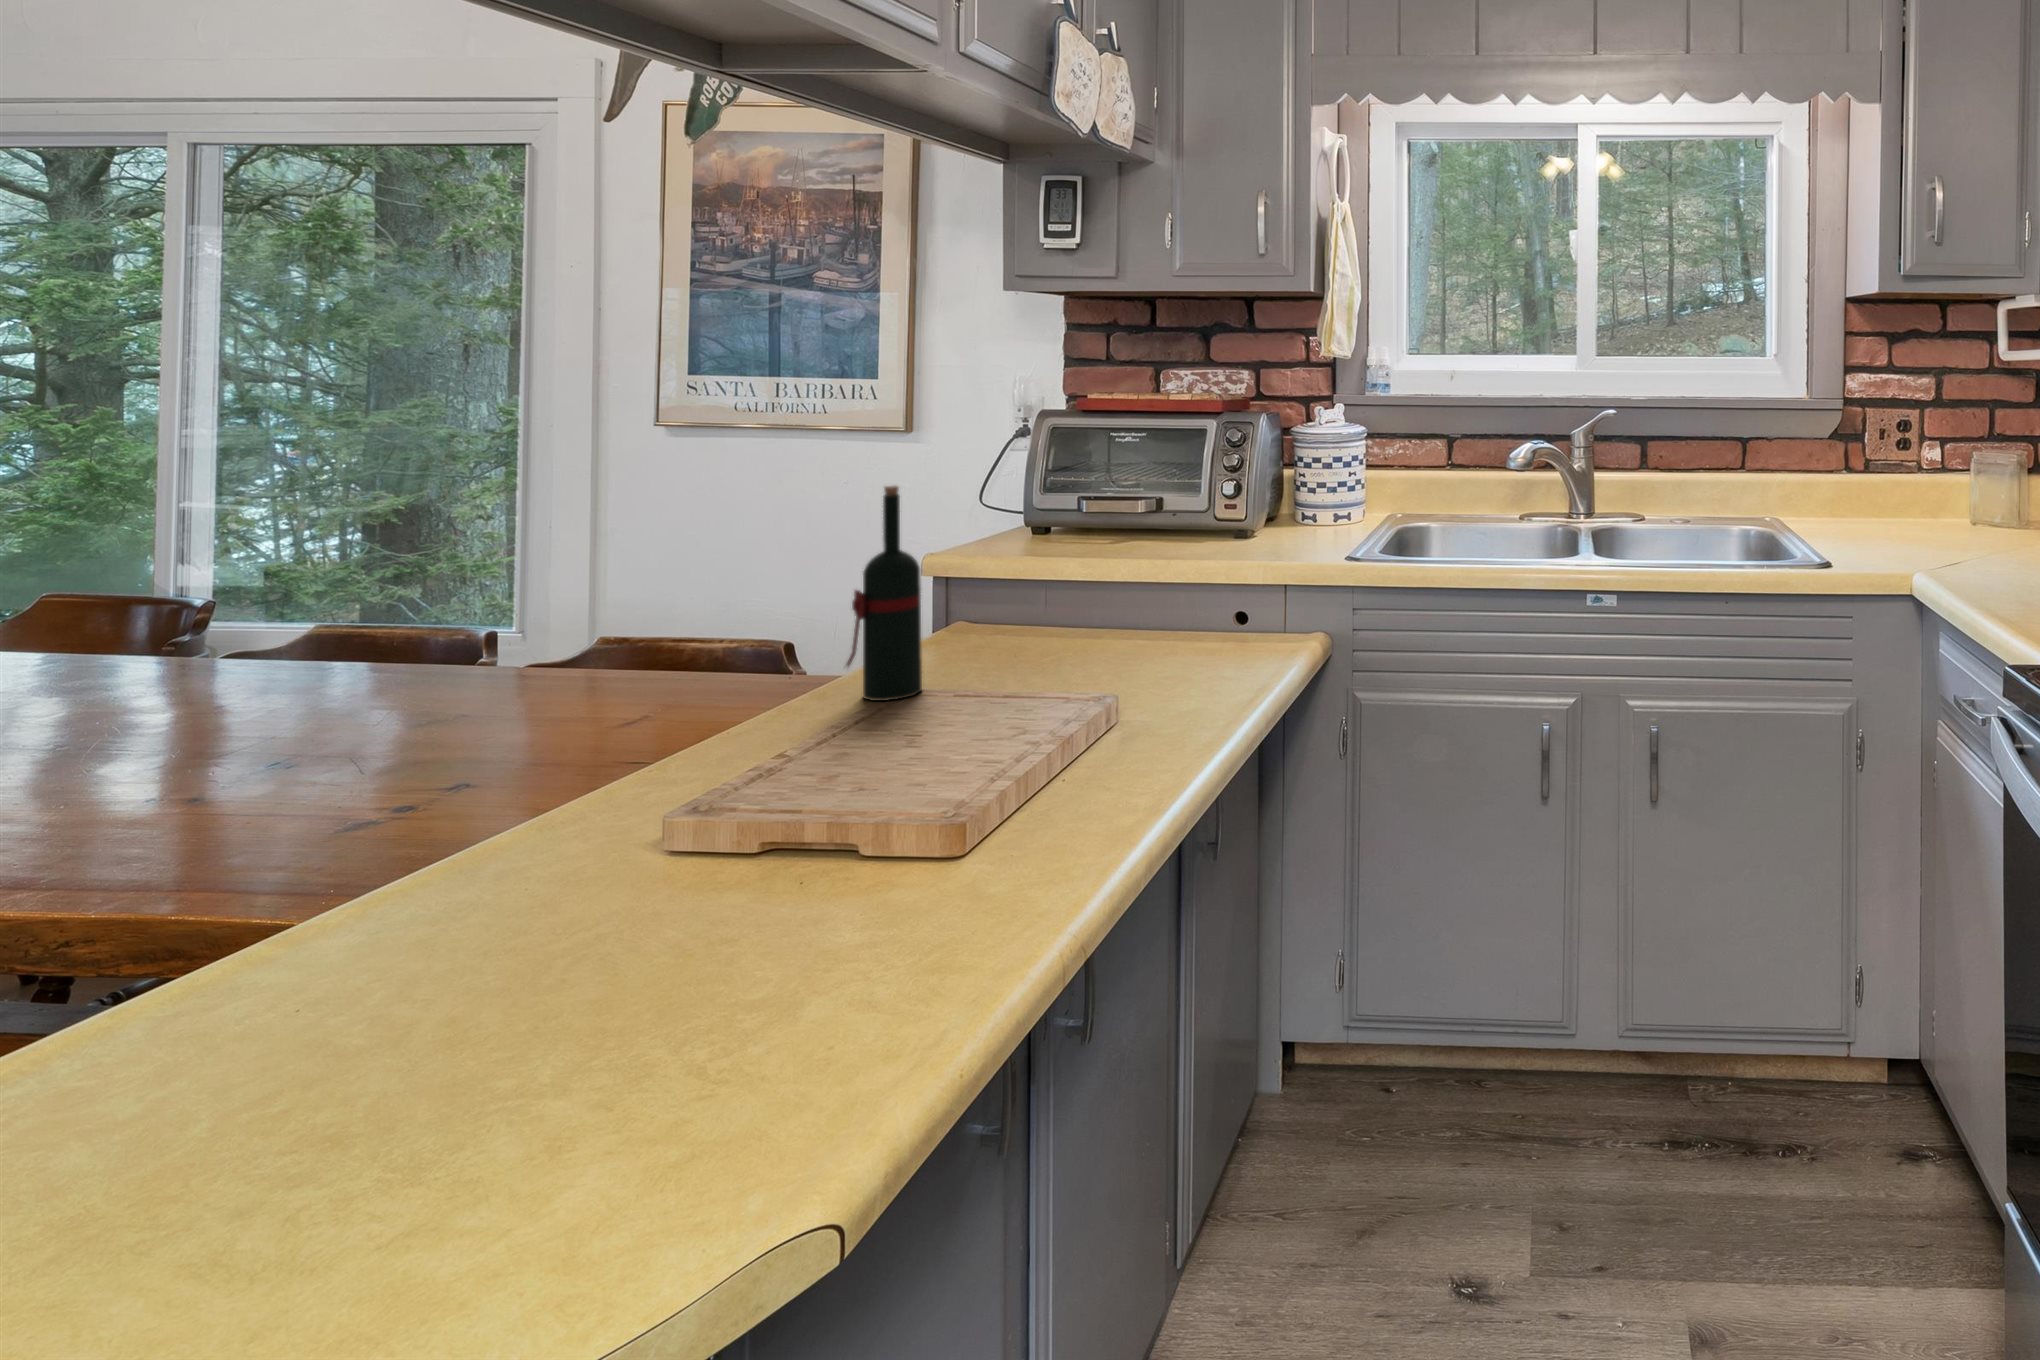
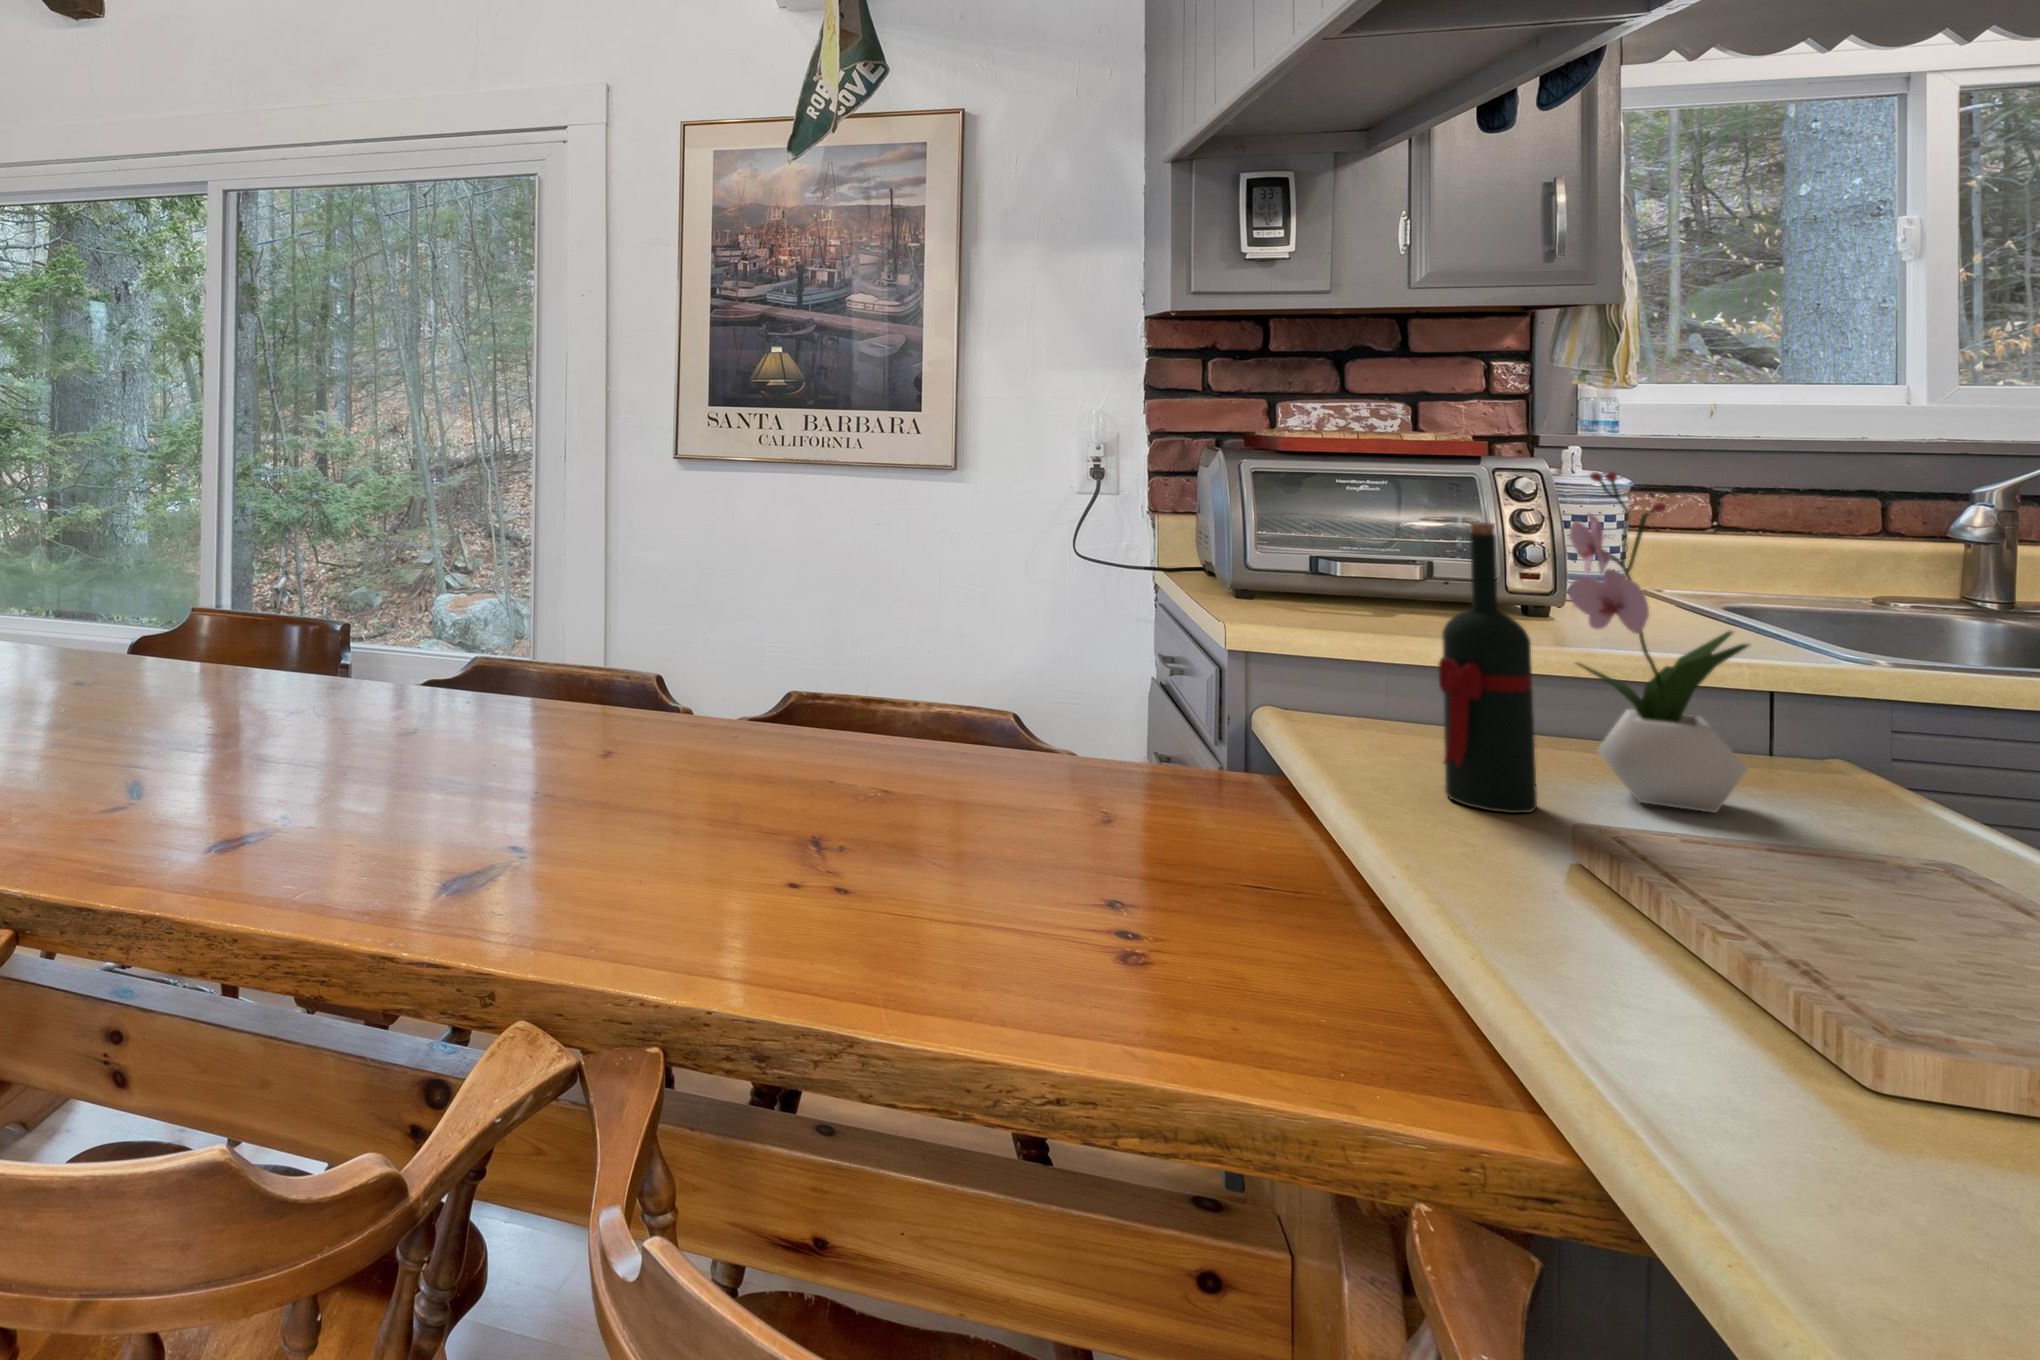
flower arrangement: none [985,444,1076,686] -> present [1568,472,1749,813]

